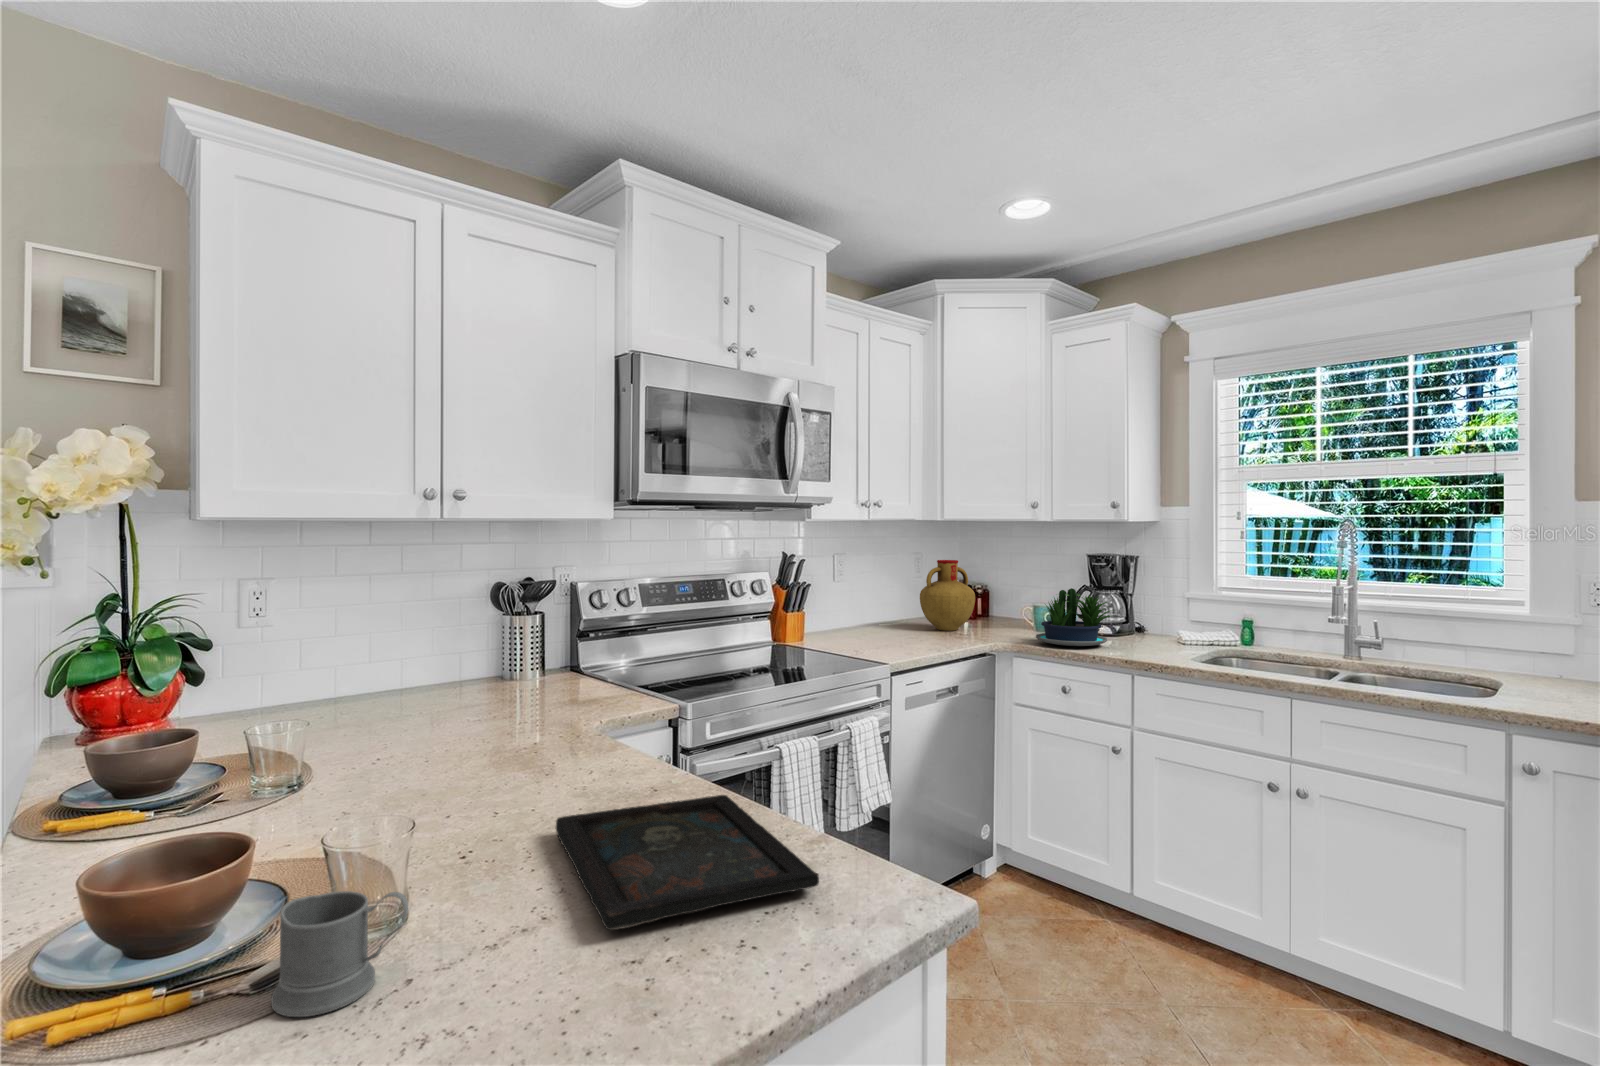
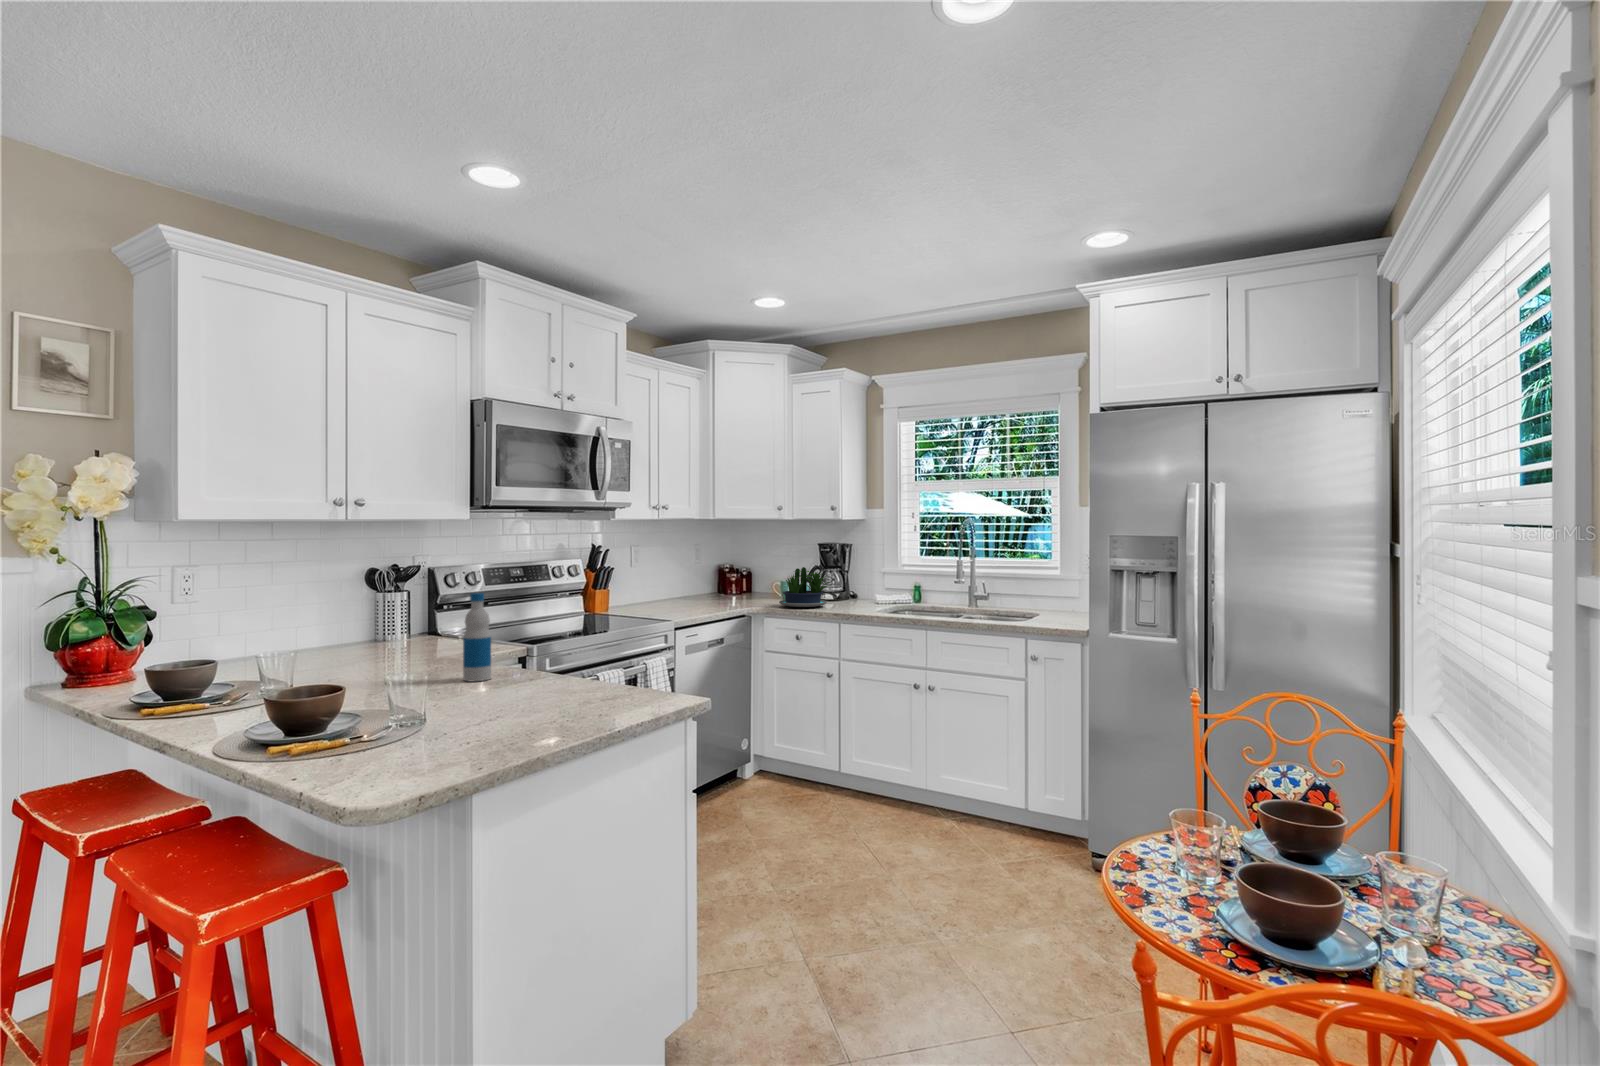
vase: present [920,560,975,631] -> none [697,549,739,602]
bottle: none [553,638,597,785] -> present [463,593,491,681]
tray: present [556,795,819,930] -> none [483,675,636,716]
mug: present [271,891,408,1017] -> none [381,693,445,745]

